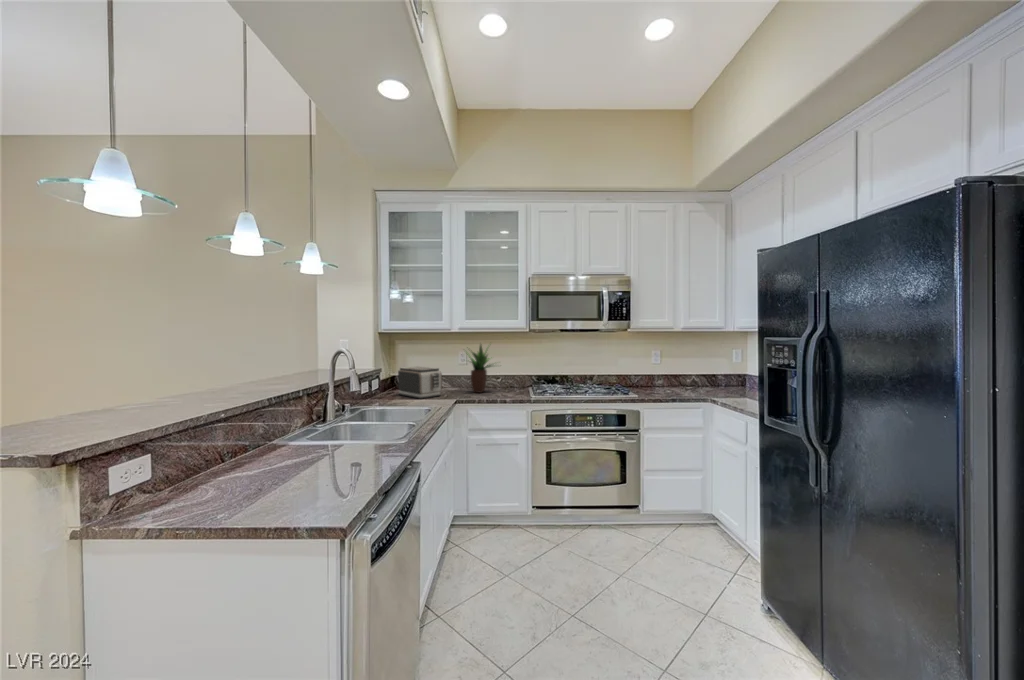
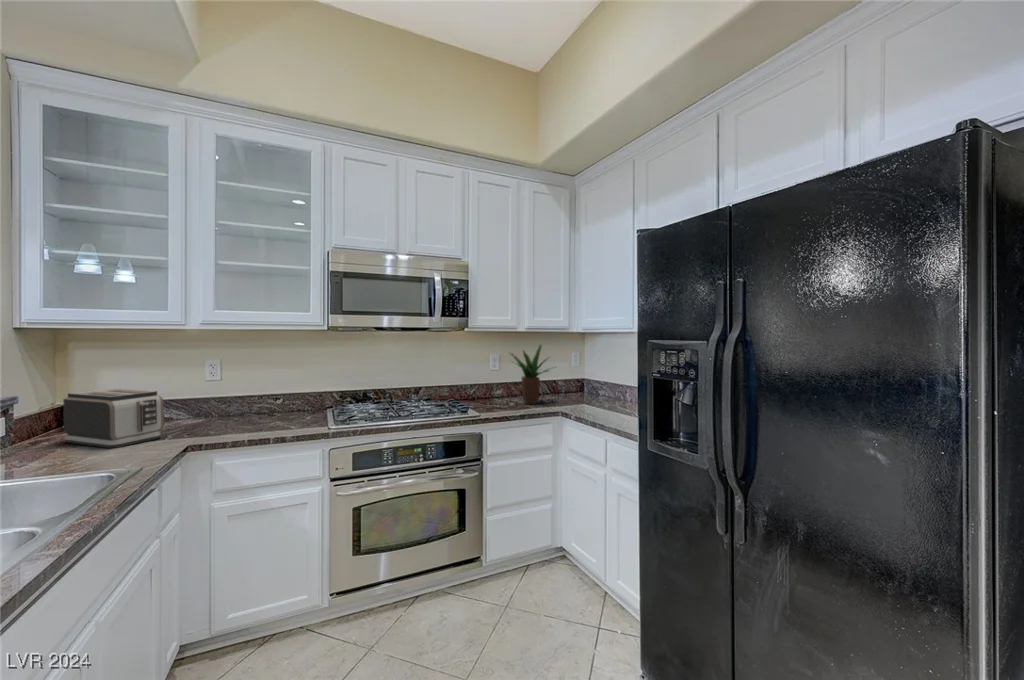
potted plant: present [471,345,492,393] -> present [512,345,553,405]

